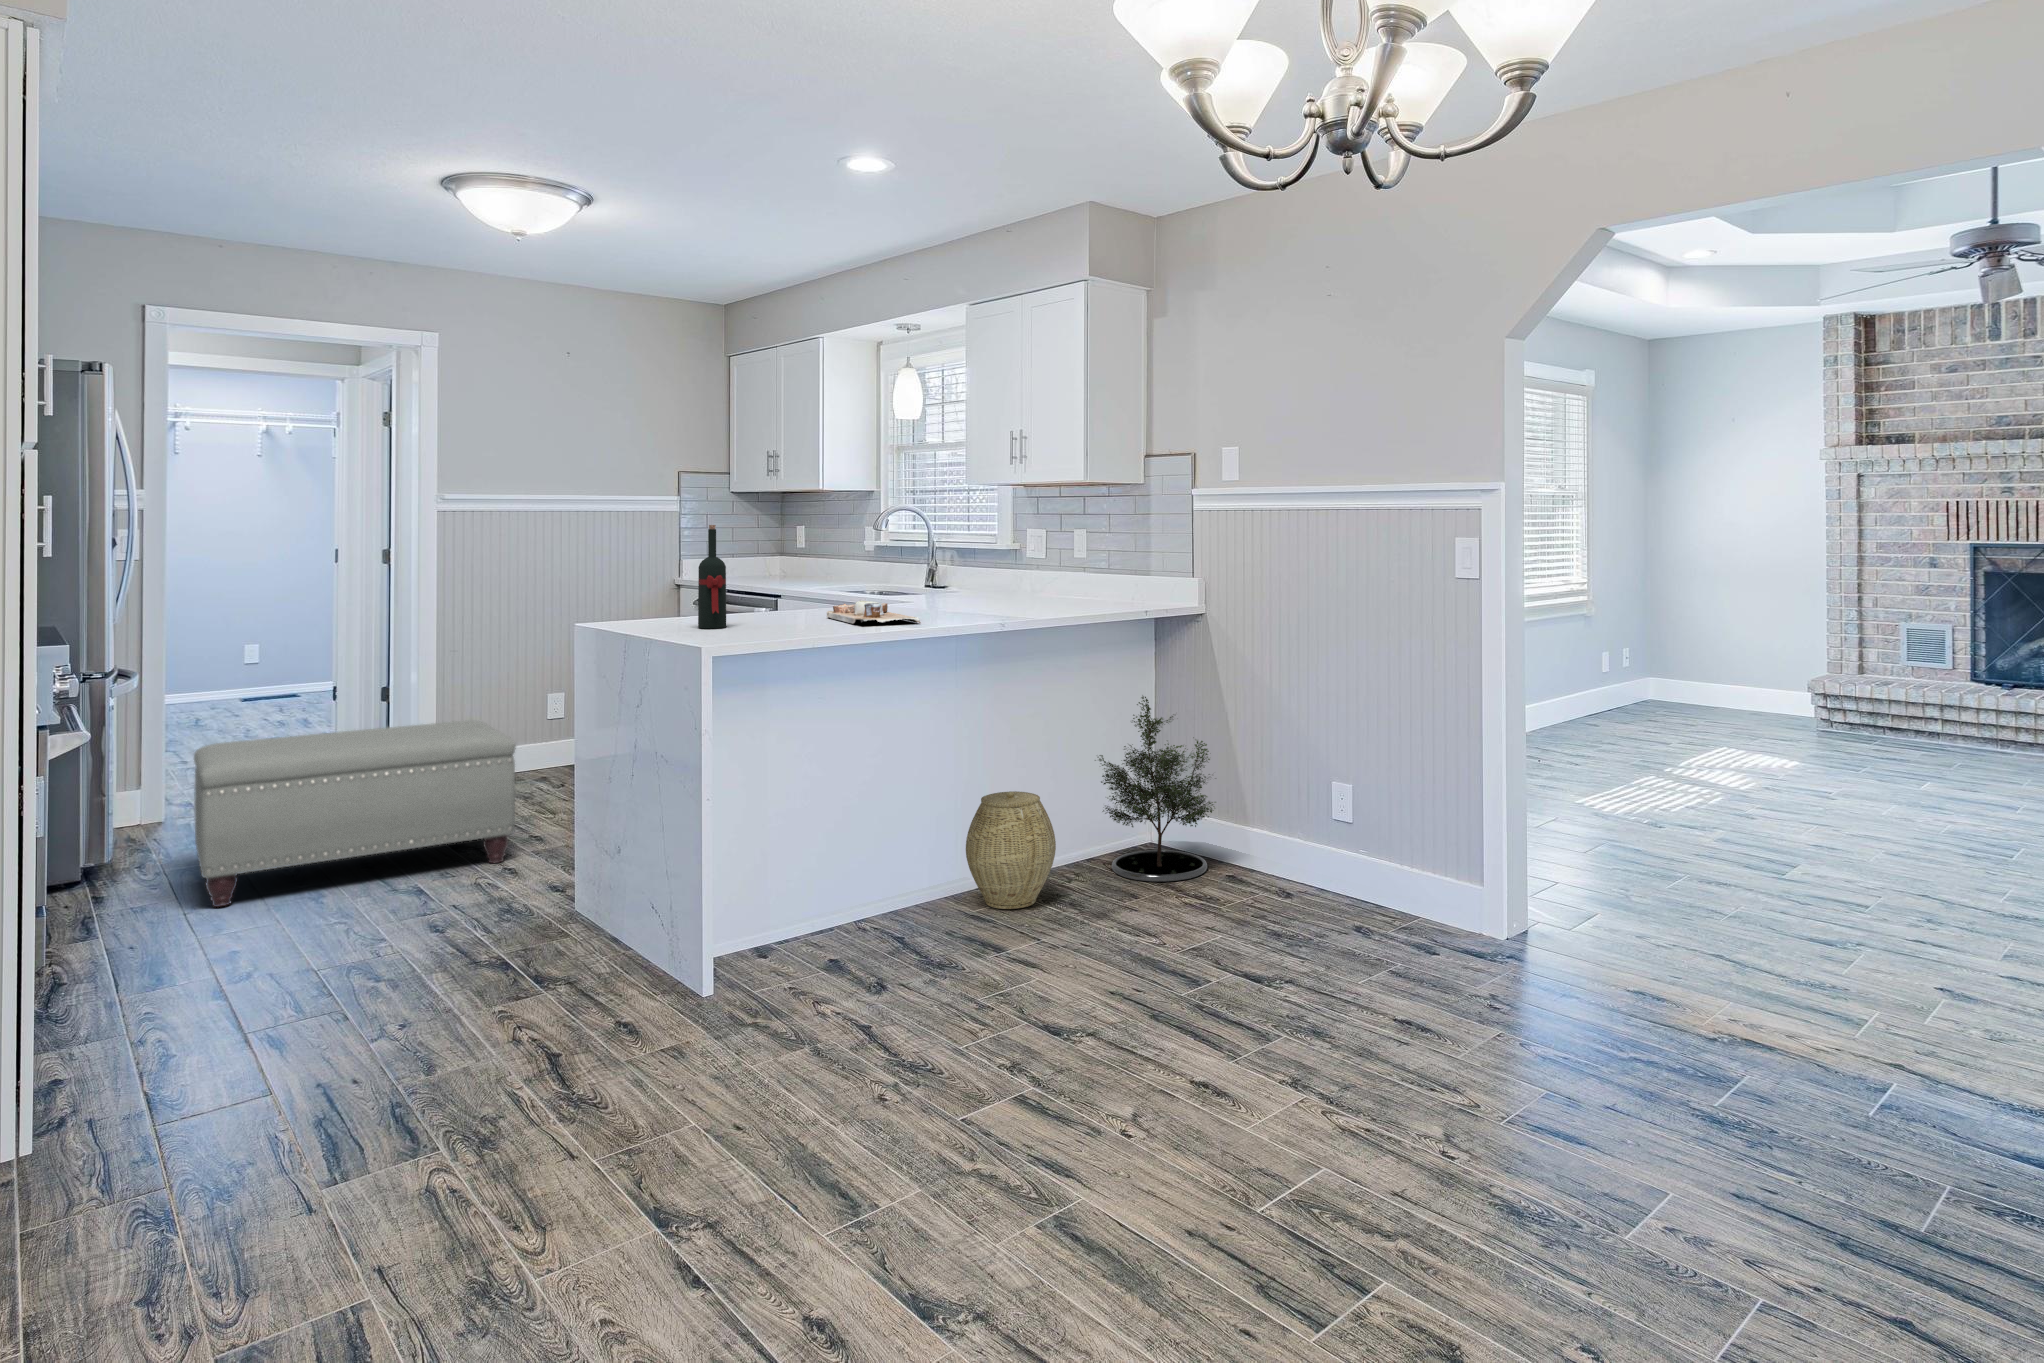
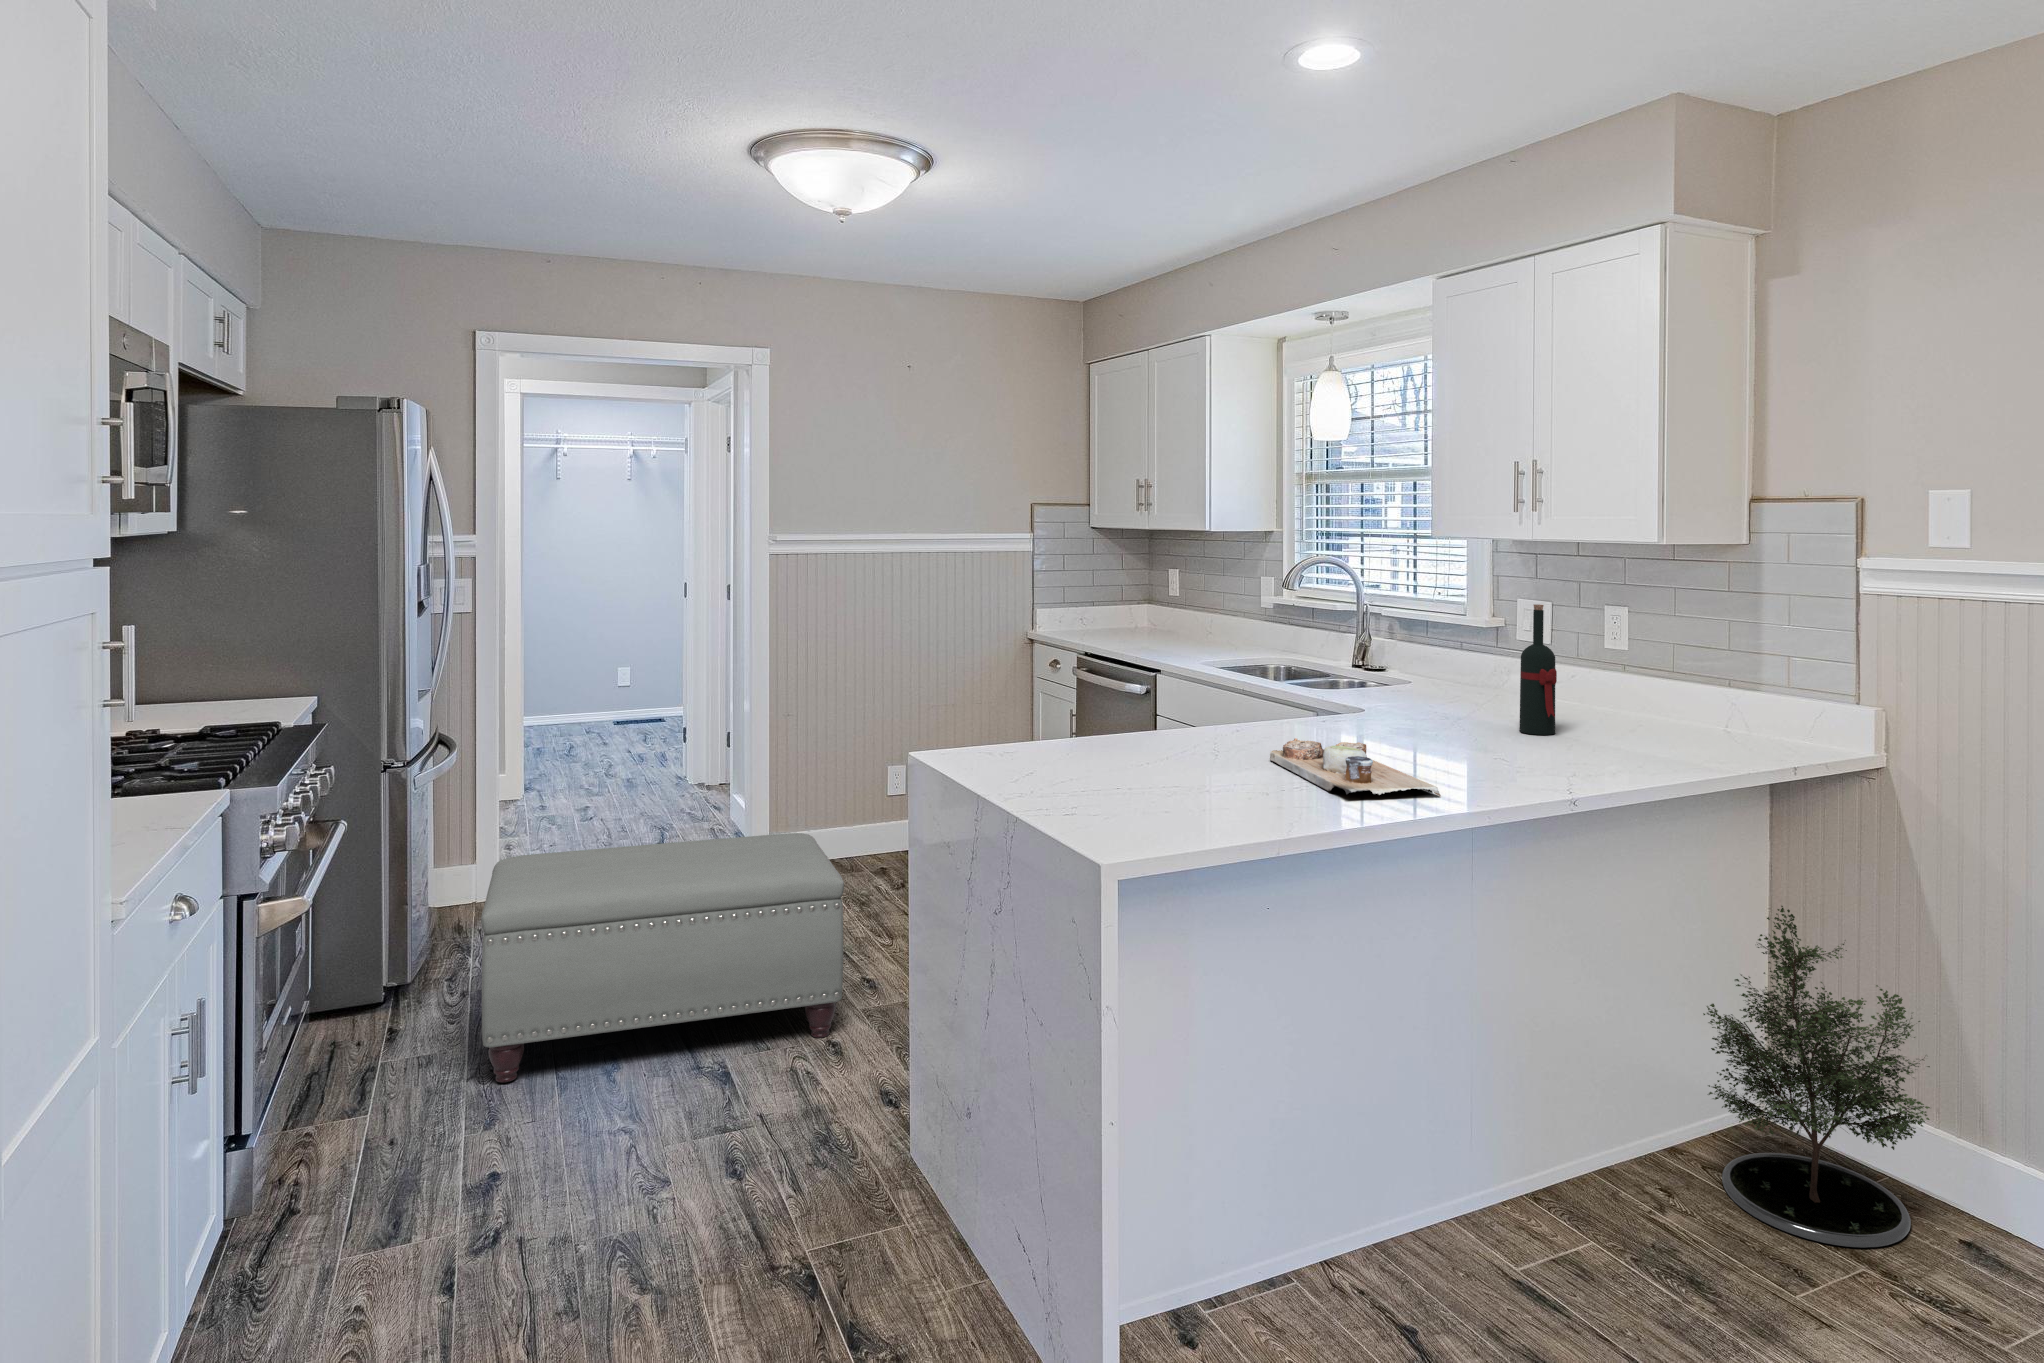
wine bottle: present [698,525,726,628] -> present [1519,604,1557,735]
woven basket: present [966,791,1056,909] -> none [1500,1065,1661,1284]

